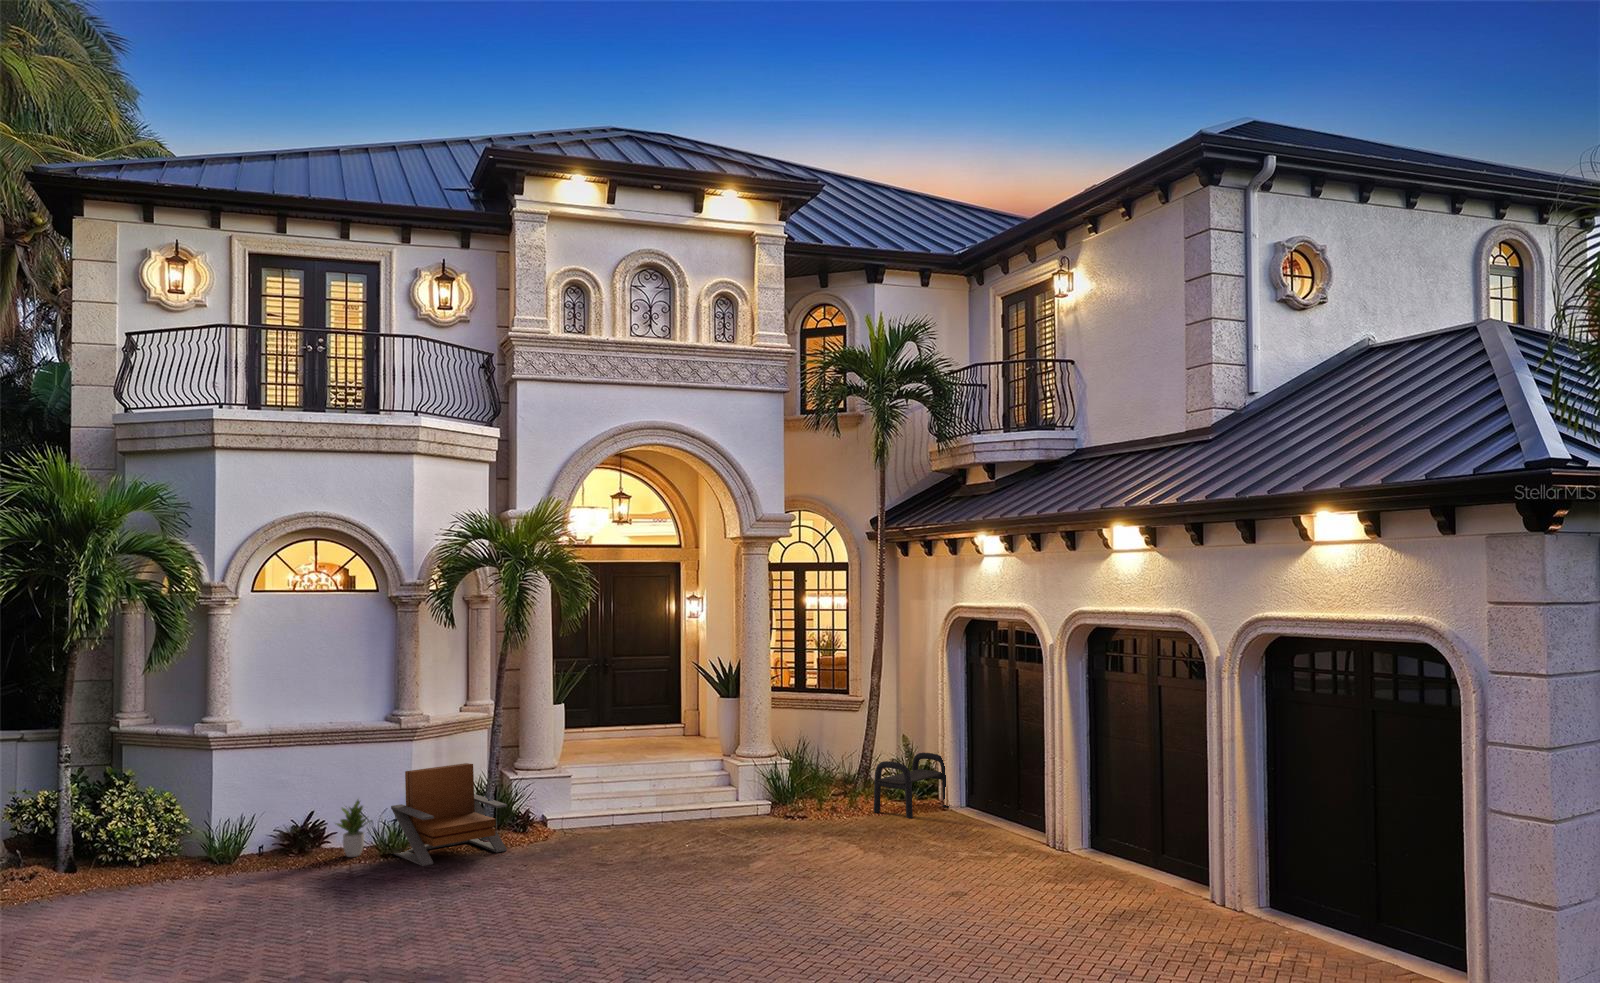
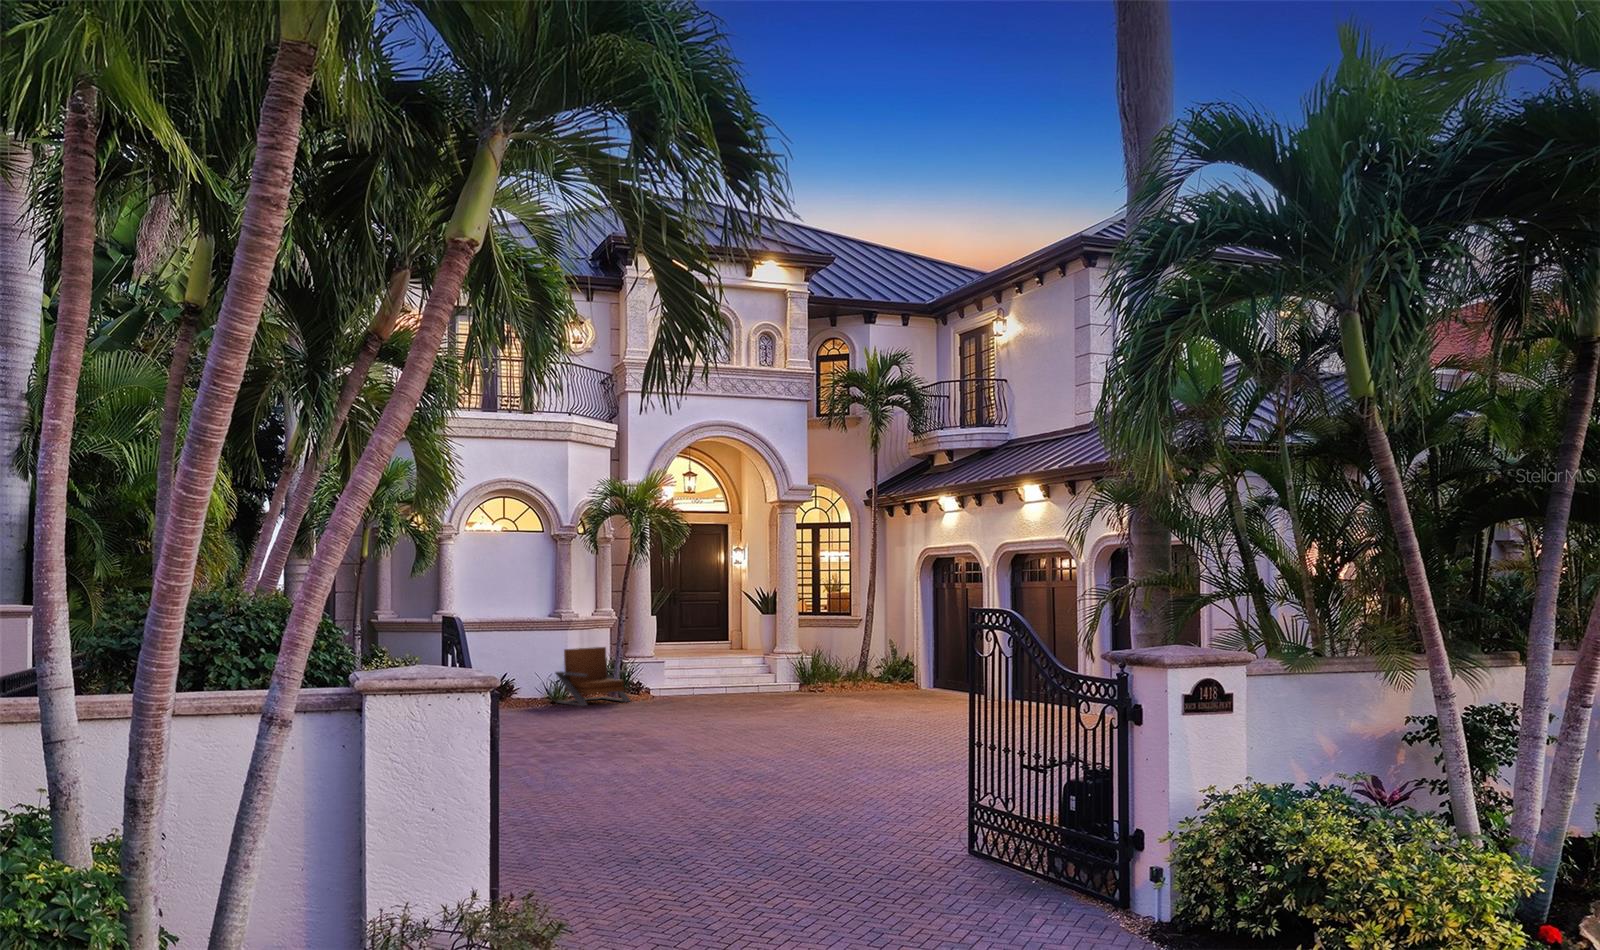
bench: present [874,753,949,819] -> none [870,652,922,692]
potted plant: present [336,800,370,857] -> none [519,665,544,704]

